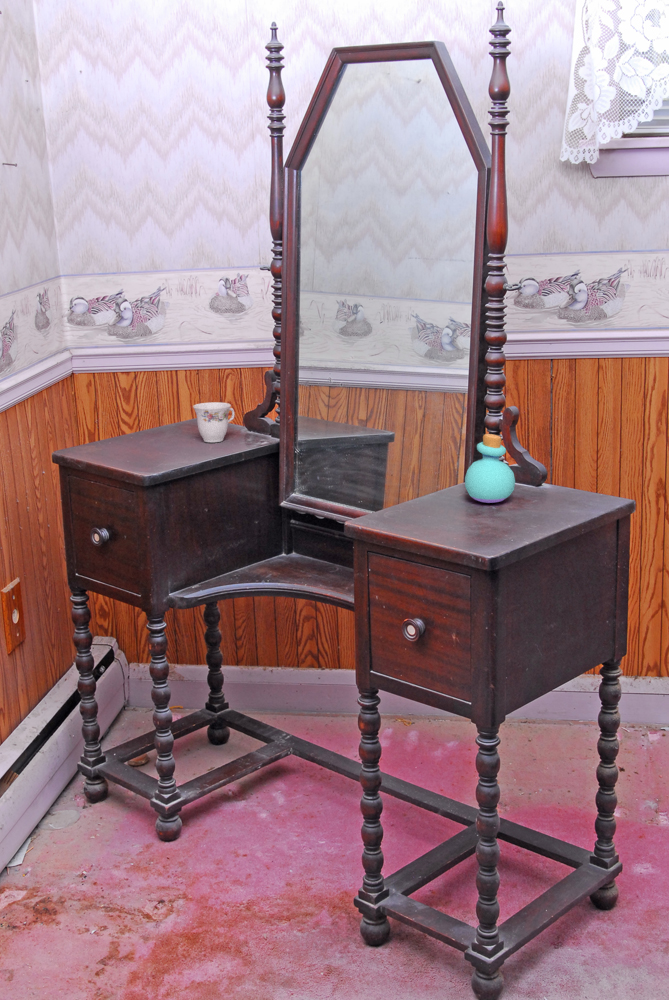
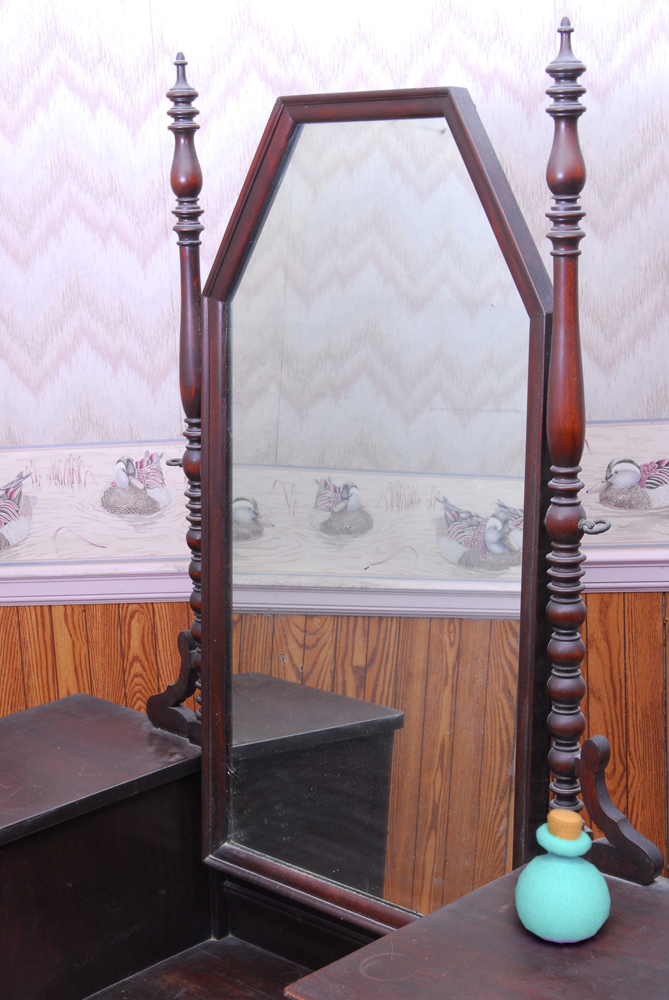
teacup: present [193,402,234,442] -> none [53,682,126,755]

